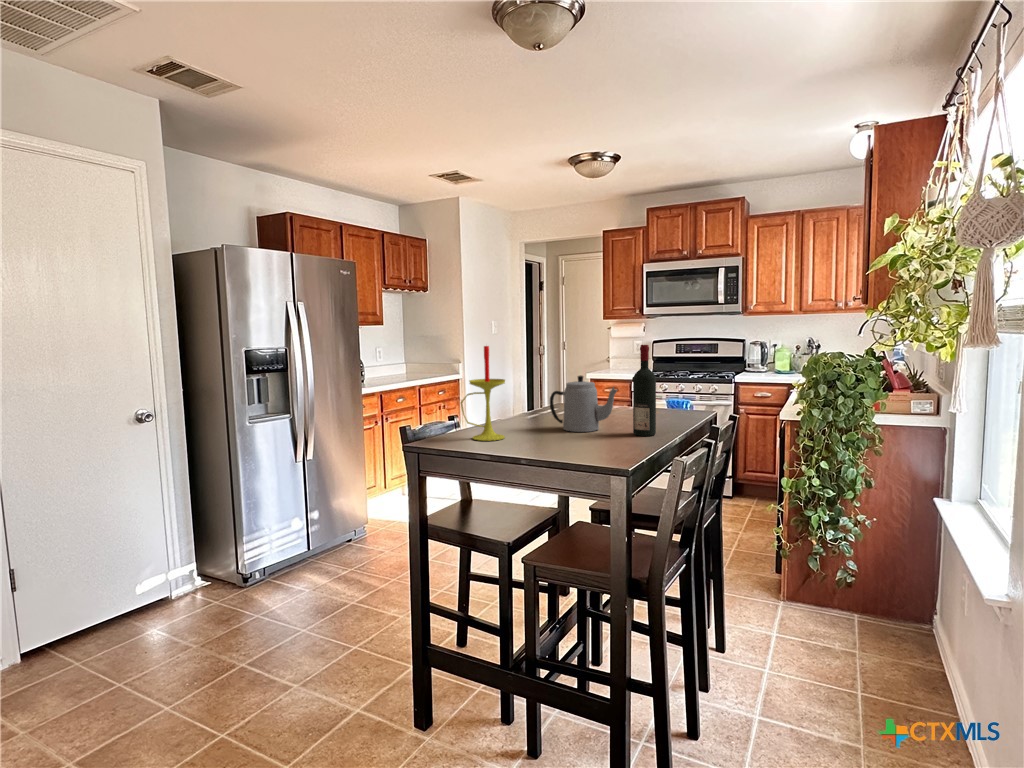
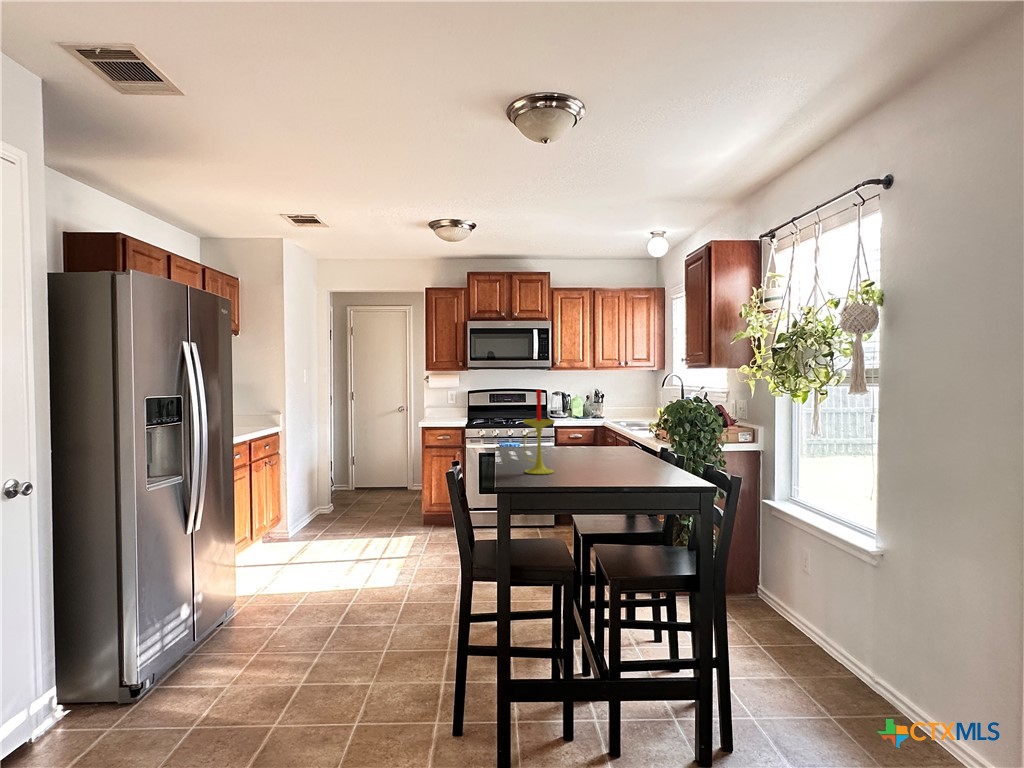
wine bottle: present [633,345,656,436] -> none [635,389,653,461]
teapot: present [550,375,617,432] -> none [561,415,617,462]

